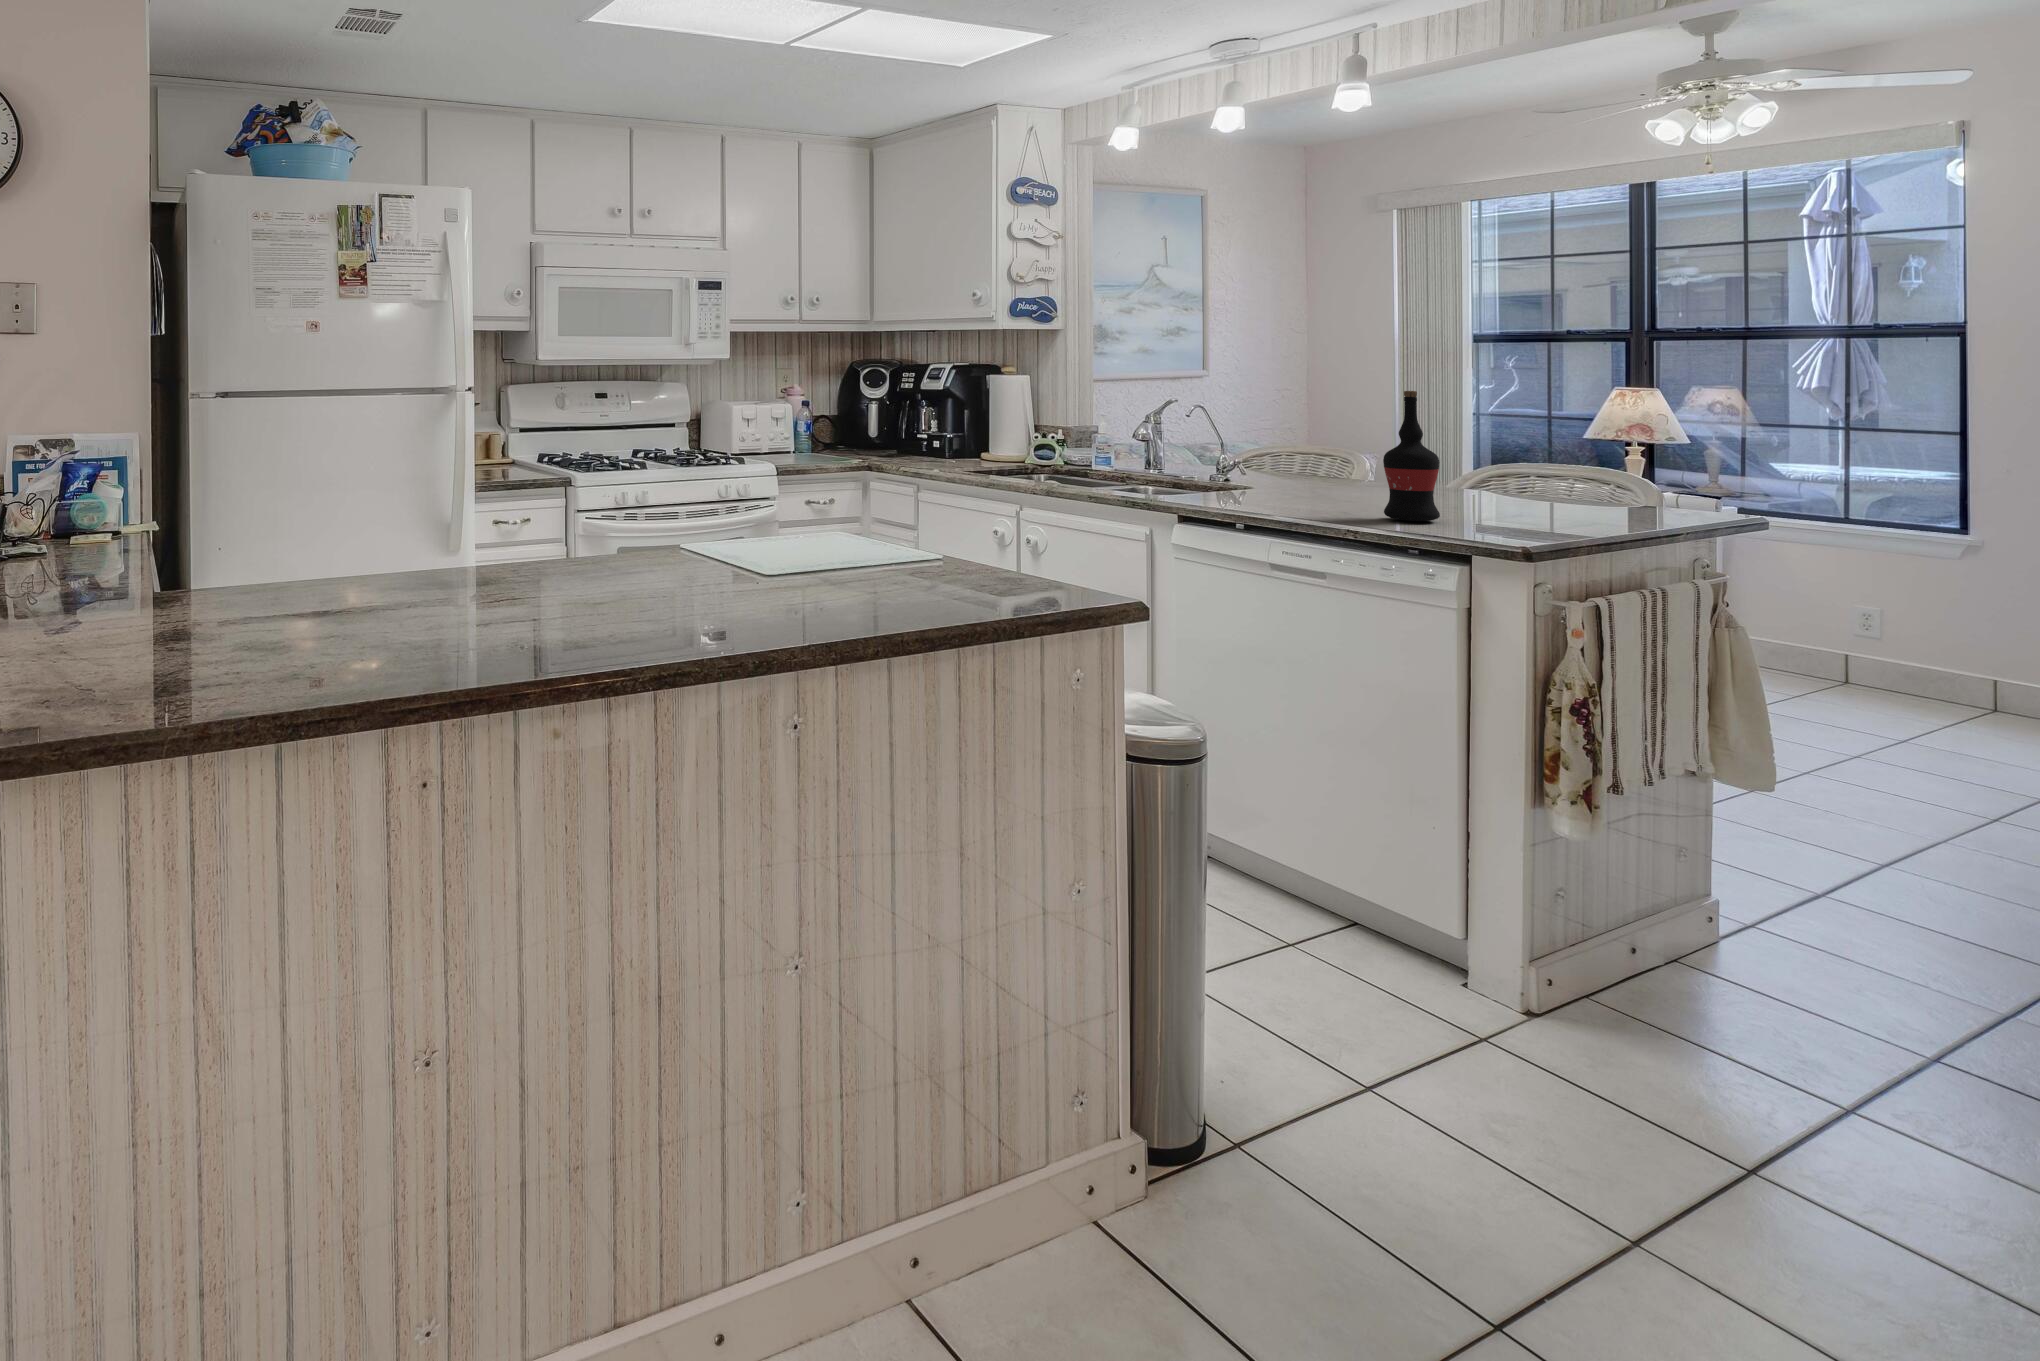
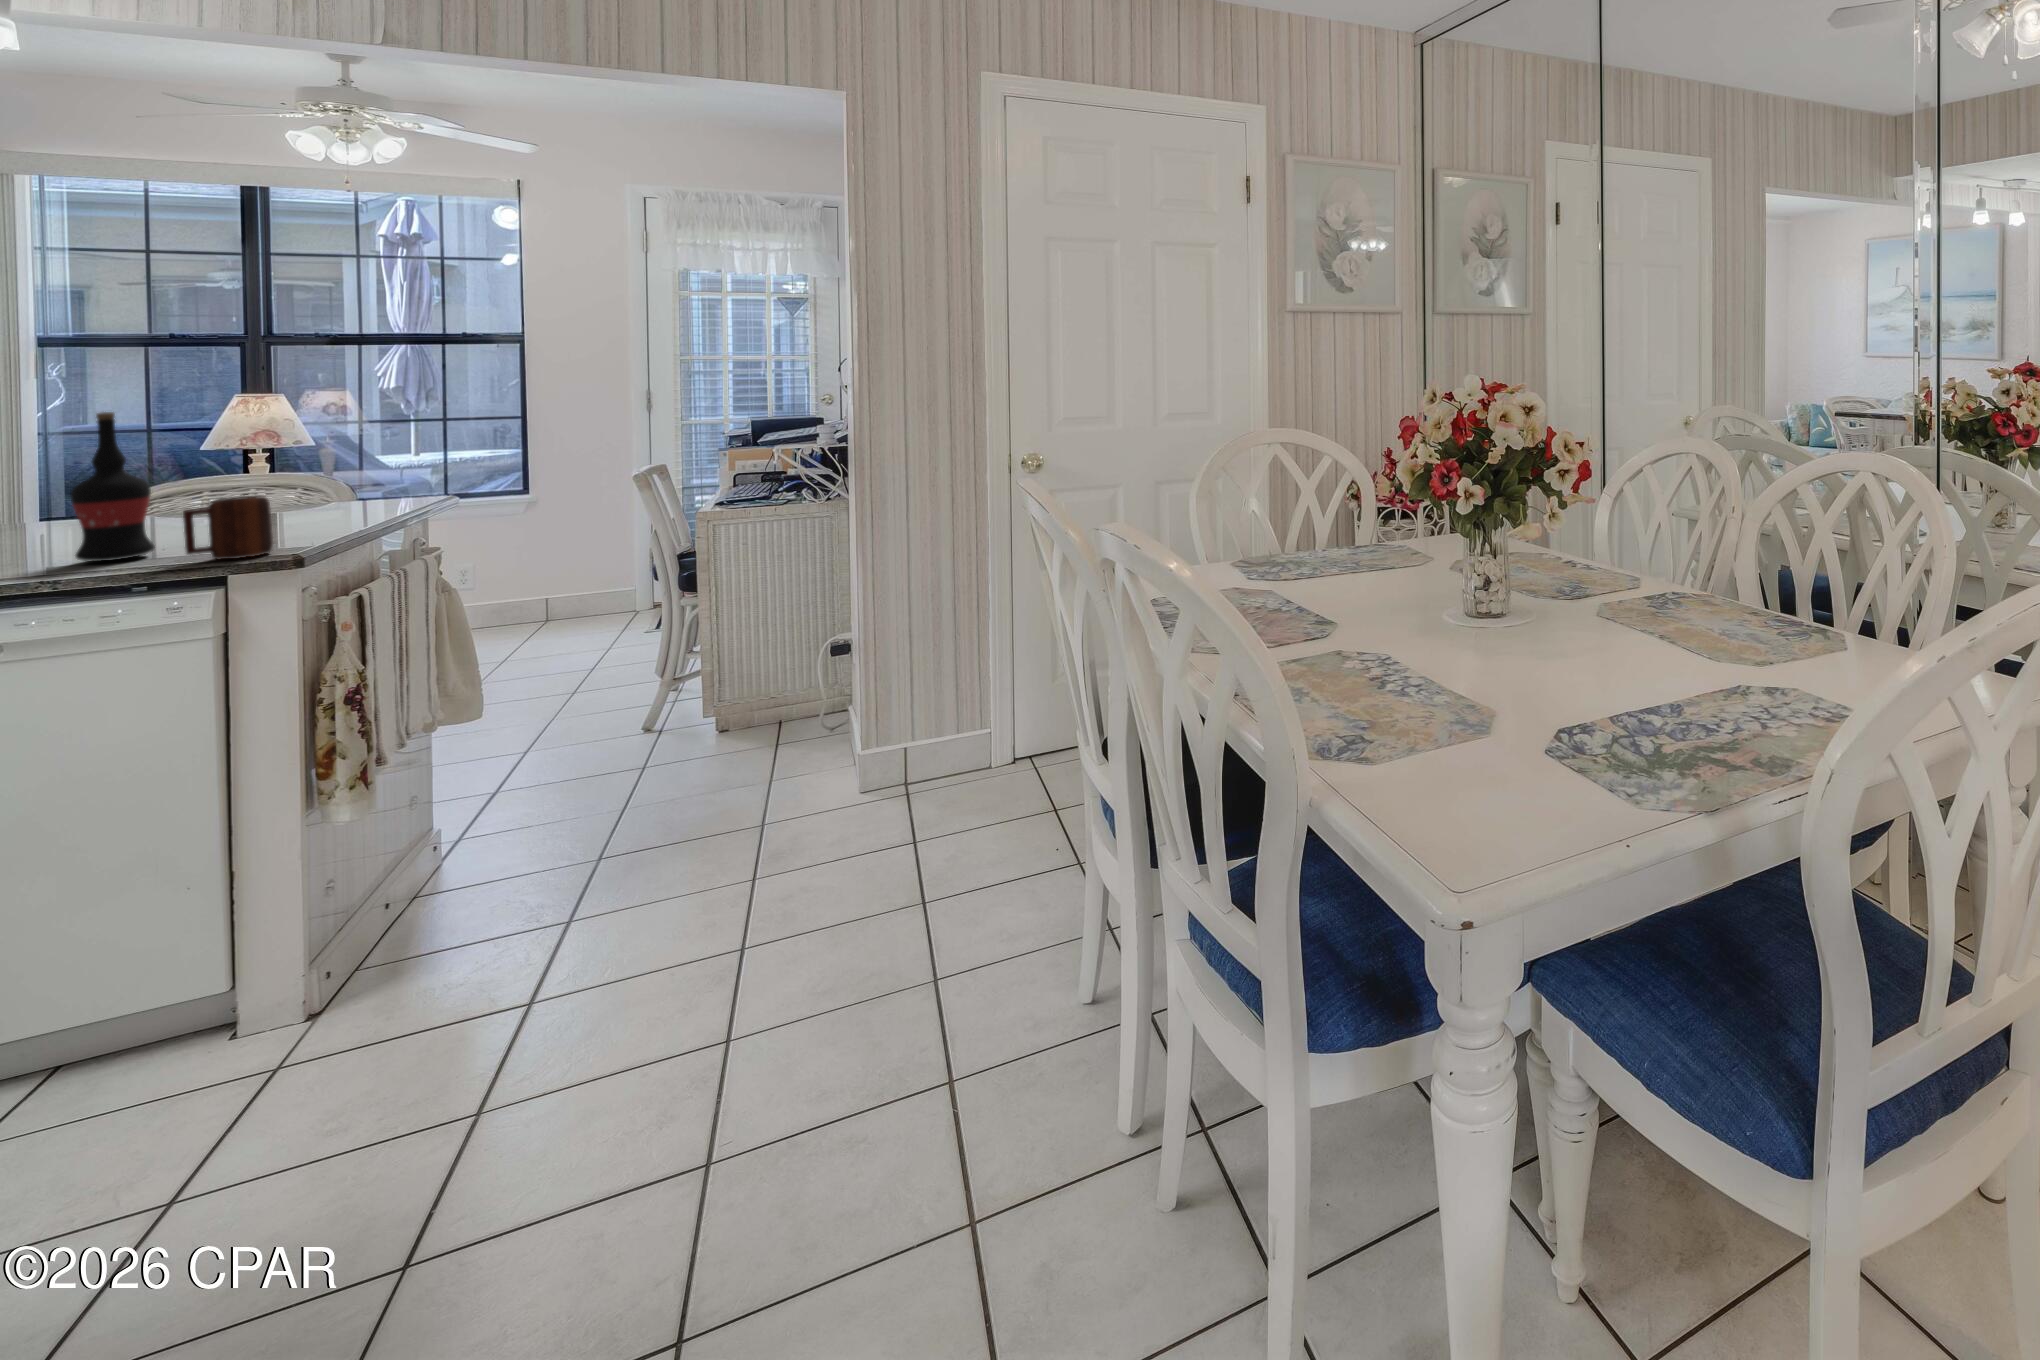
mug: none [1452,479,1525,540] -> present [183,495,273,559]

